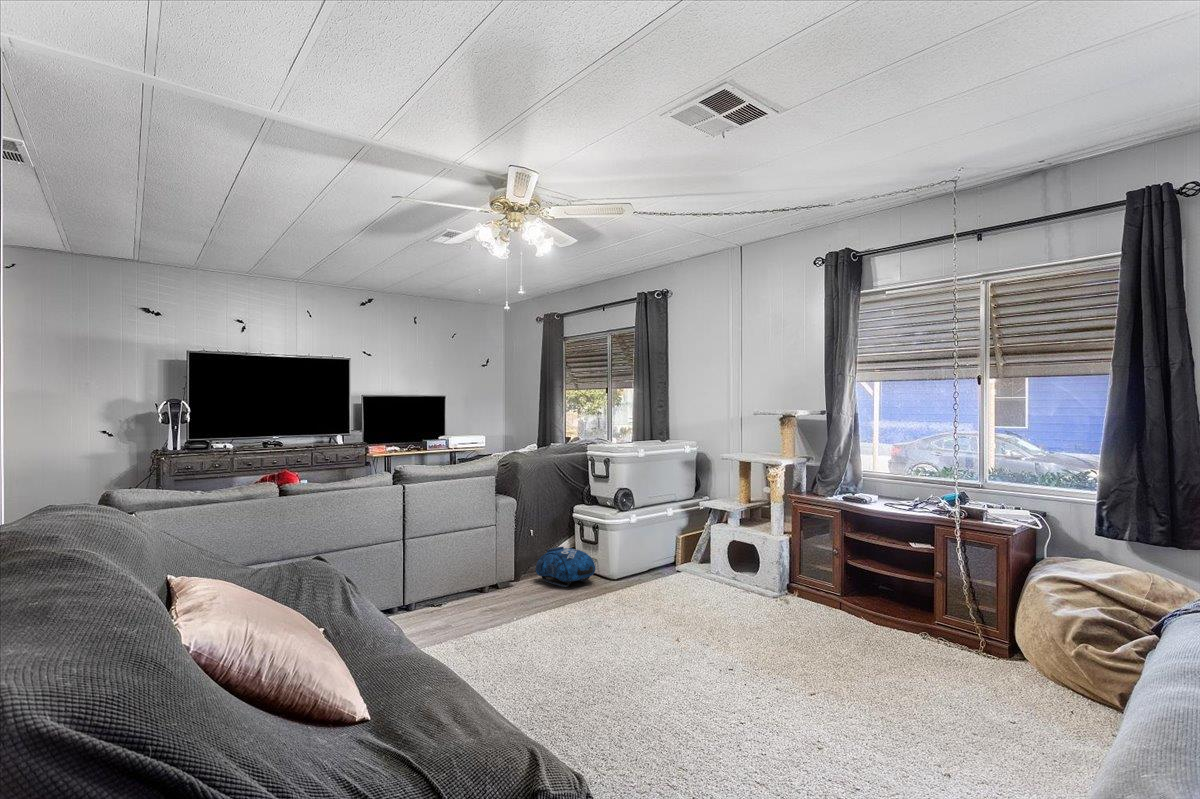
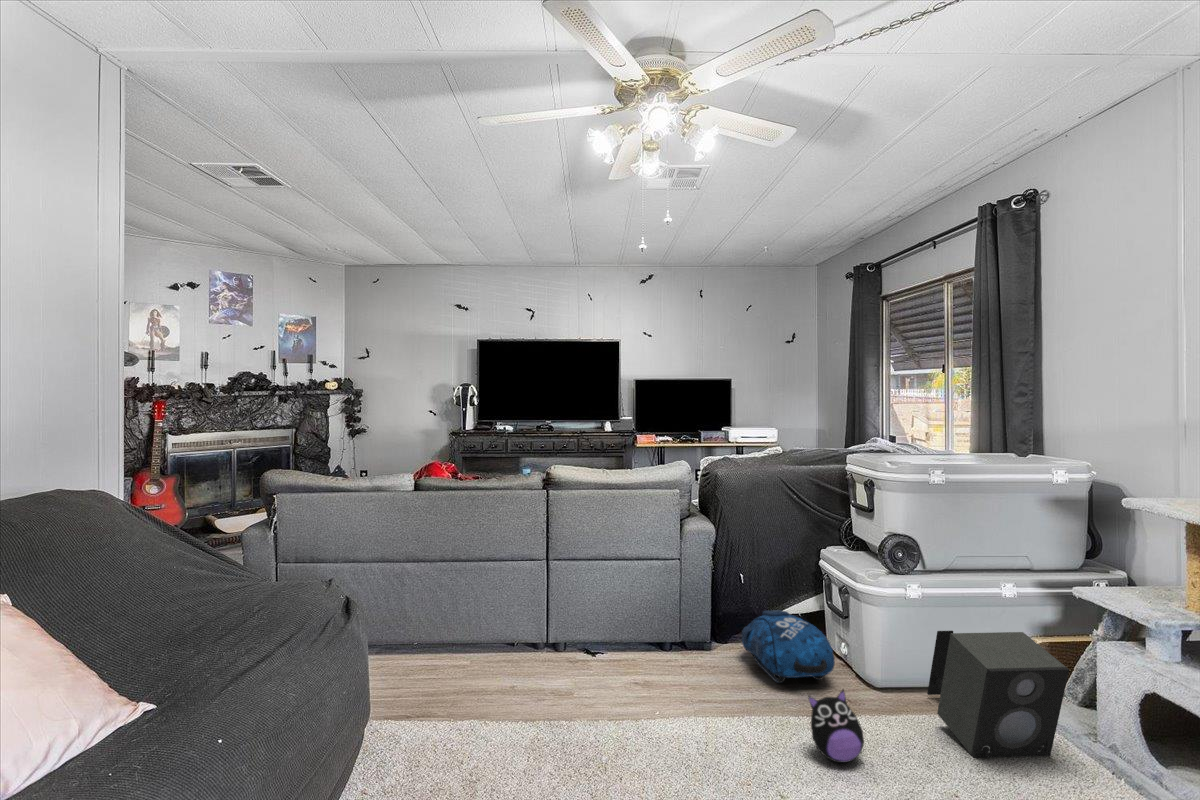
speaker: none [640,527,704,590] -> present [927,631,1069,758]
plush toy: none [602,568,629,605] -> present [808,690,864,763]

